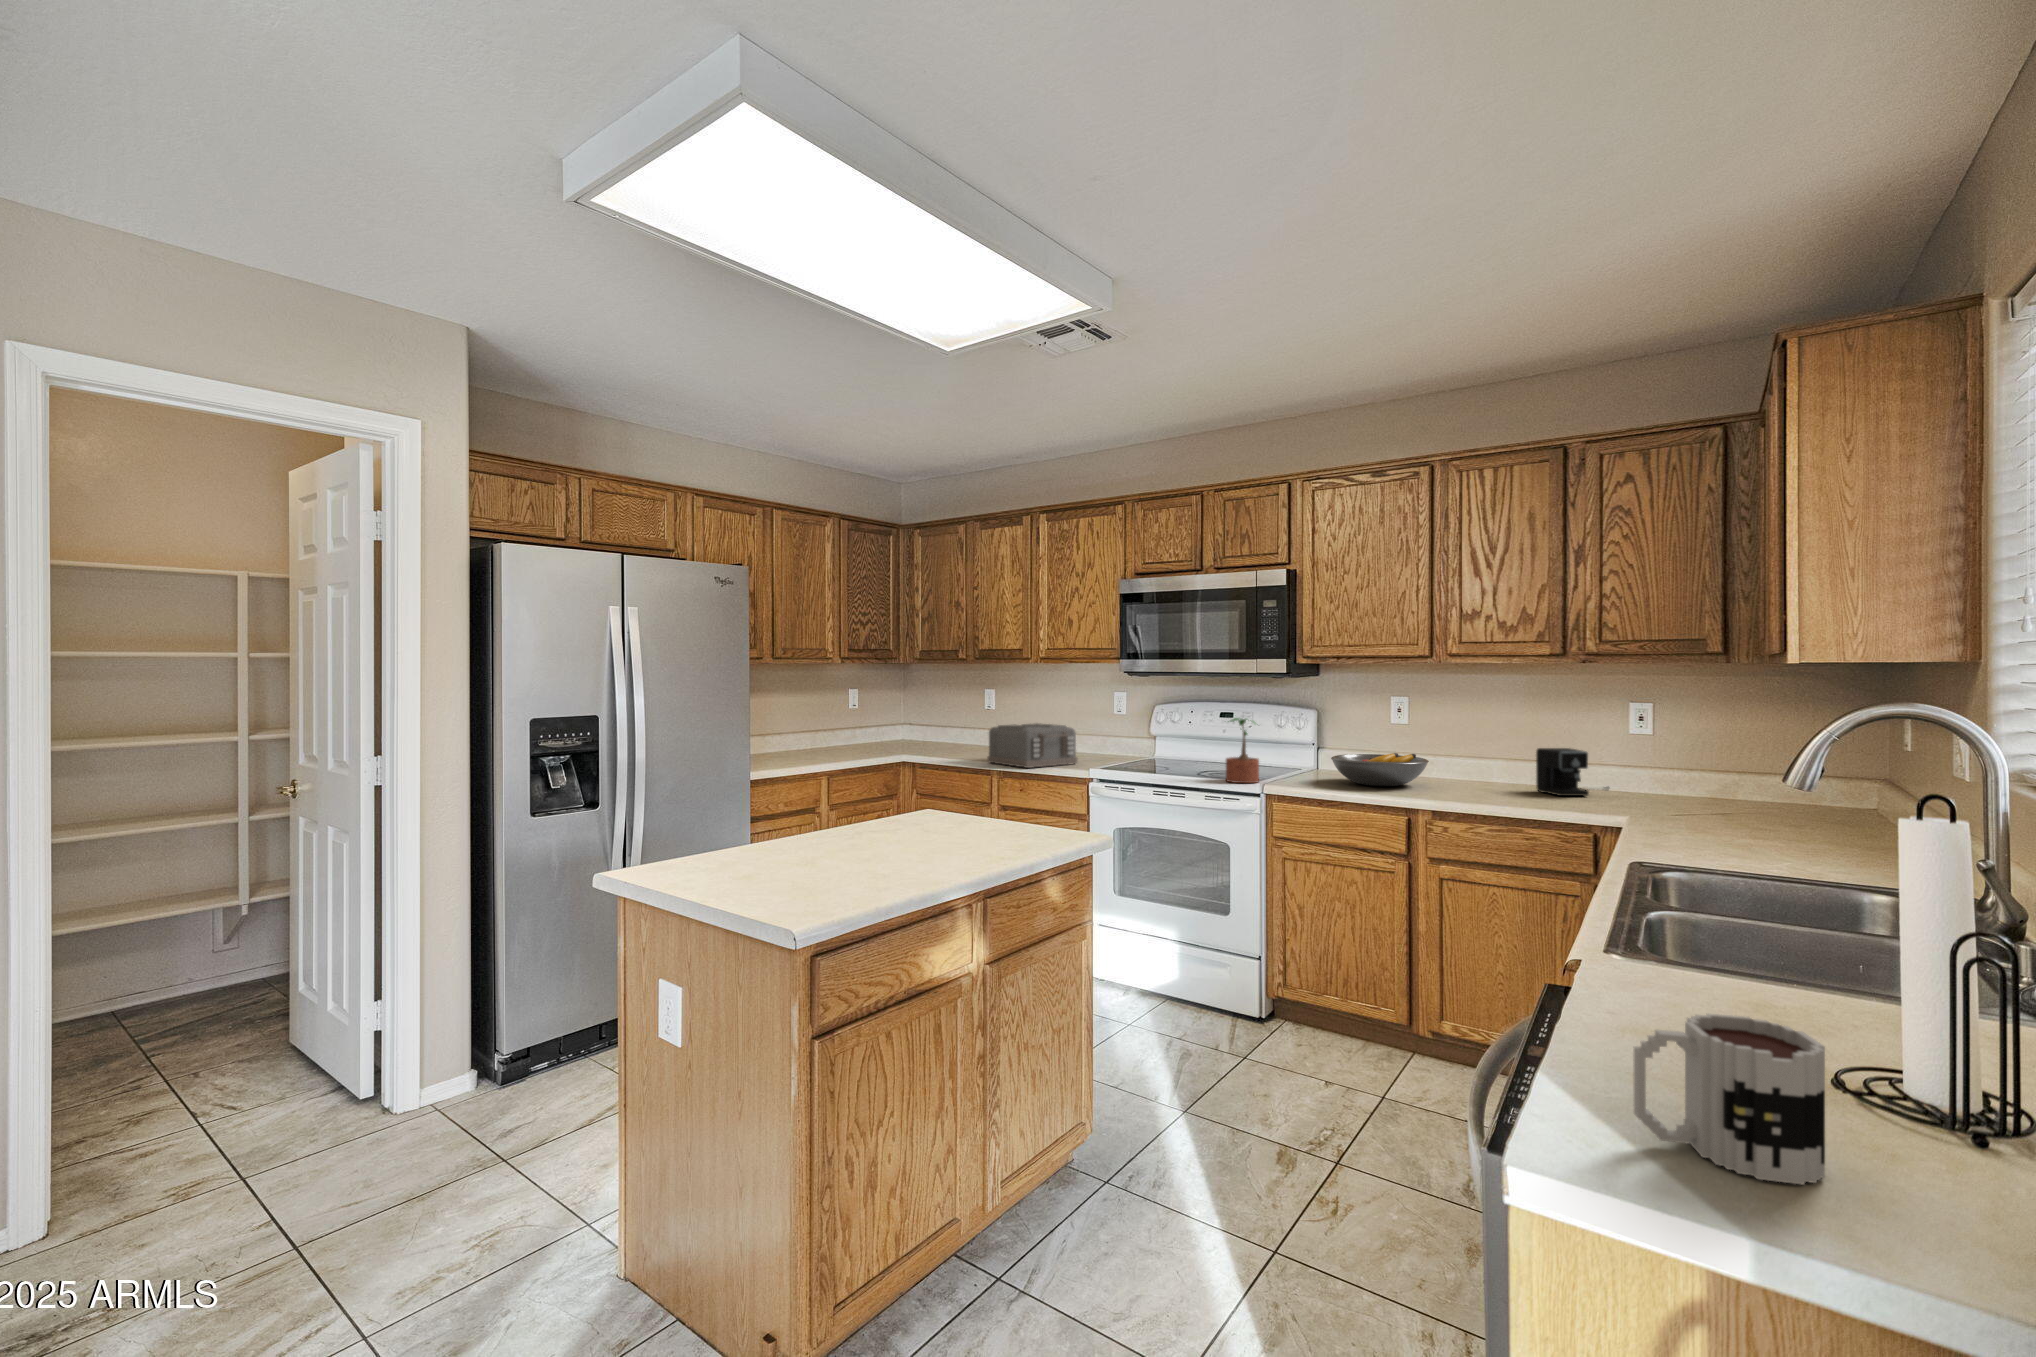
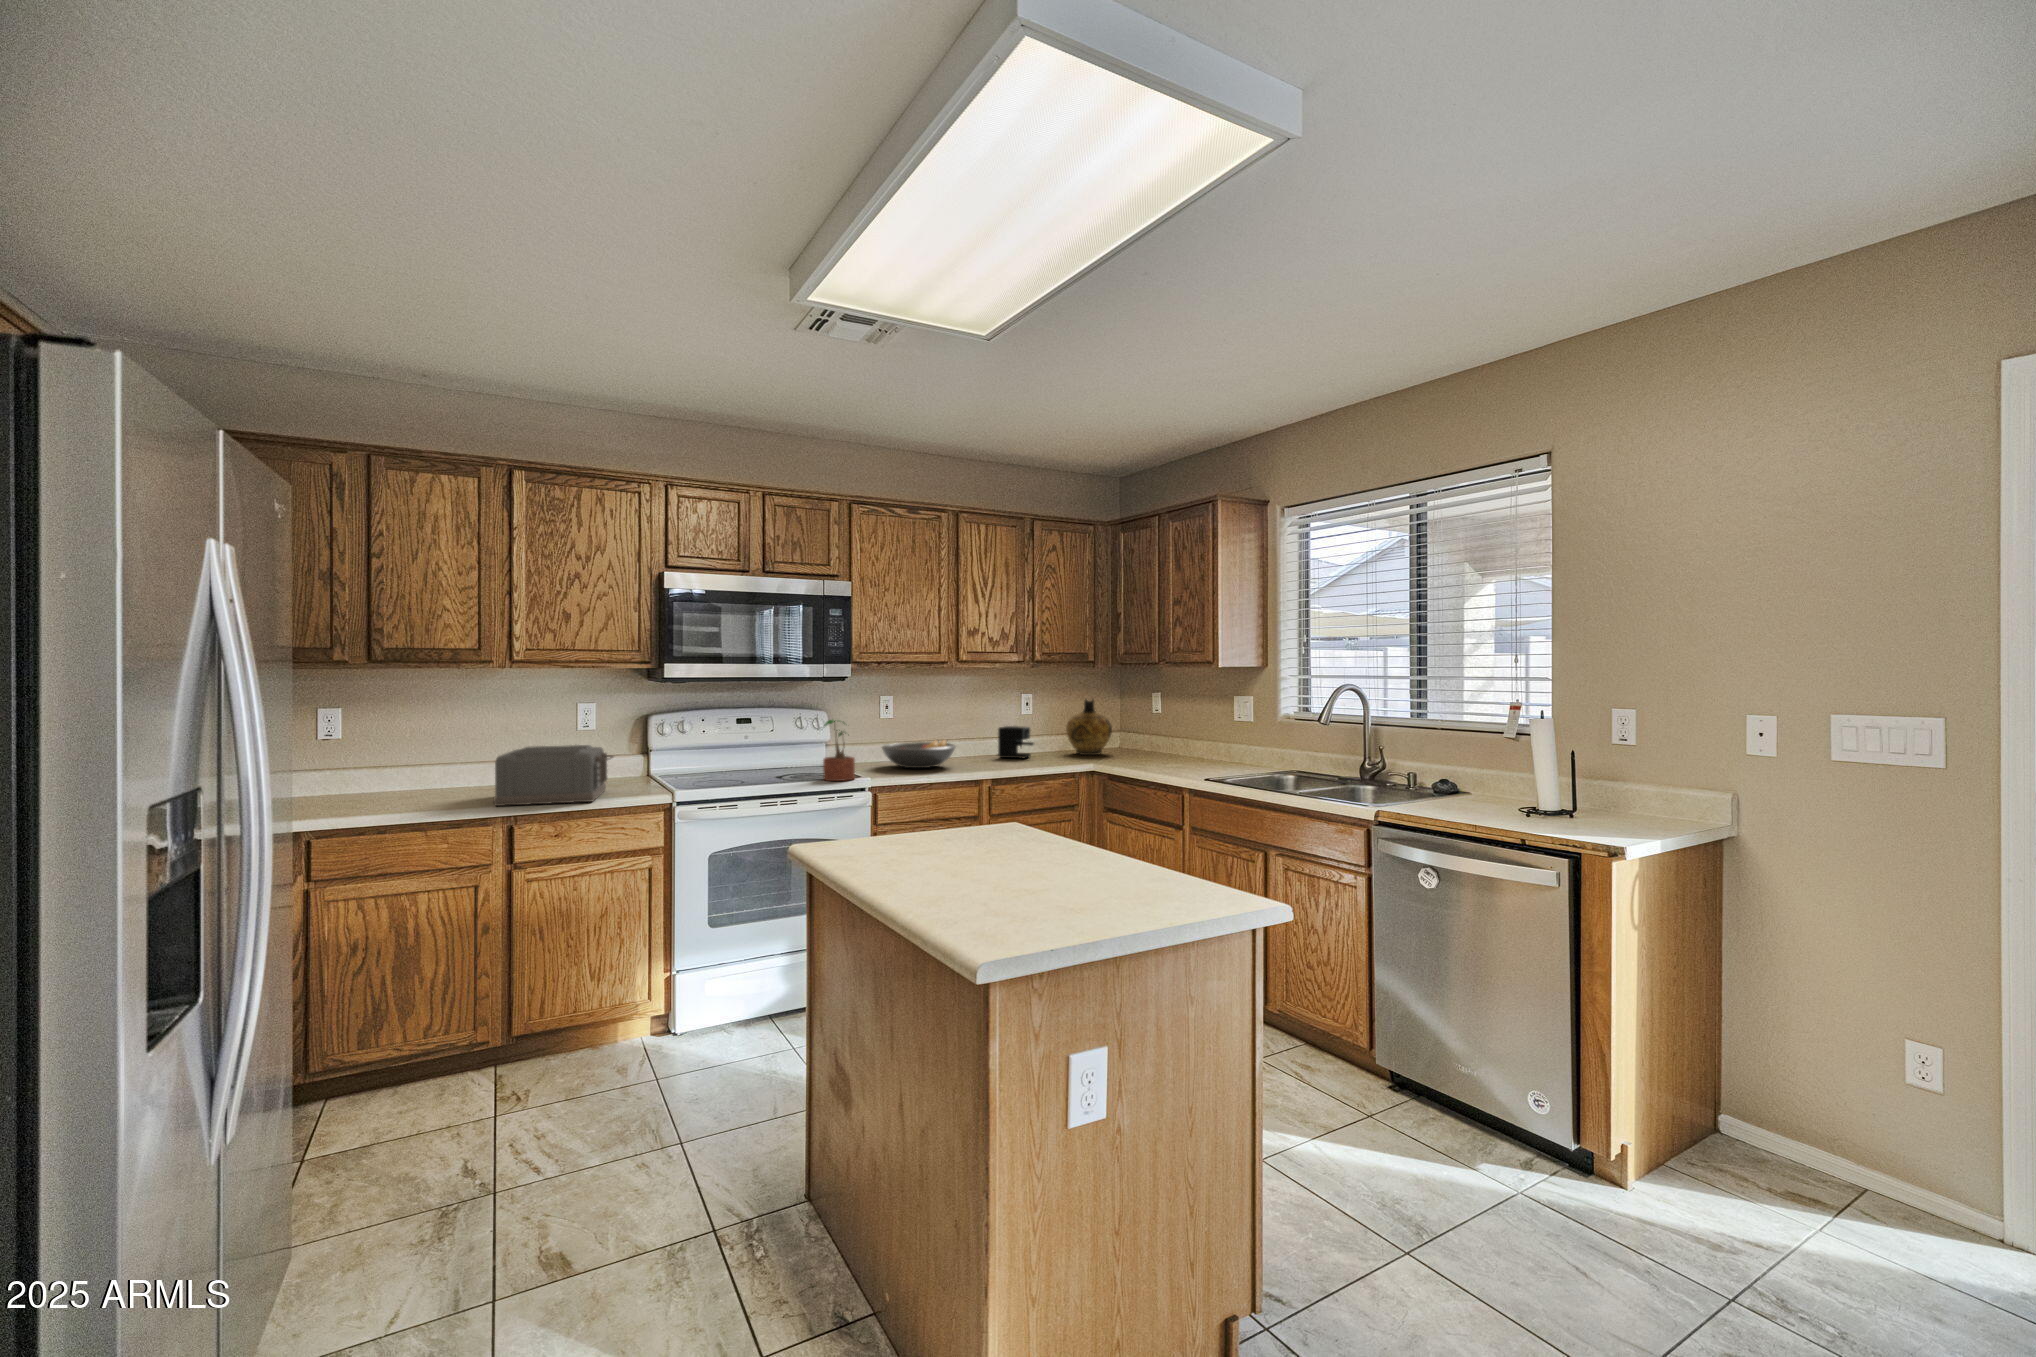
ceramic jug: none [1671,713,1766,809] -> present [1066,699,1112,755]
mug: present [1634,1014,1825,1184] -> none [1576,792,1616,837]

